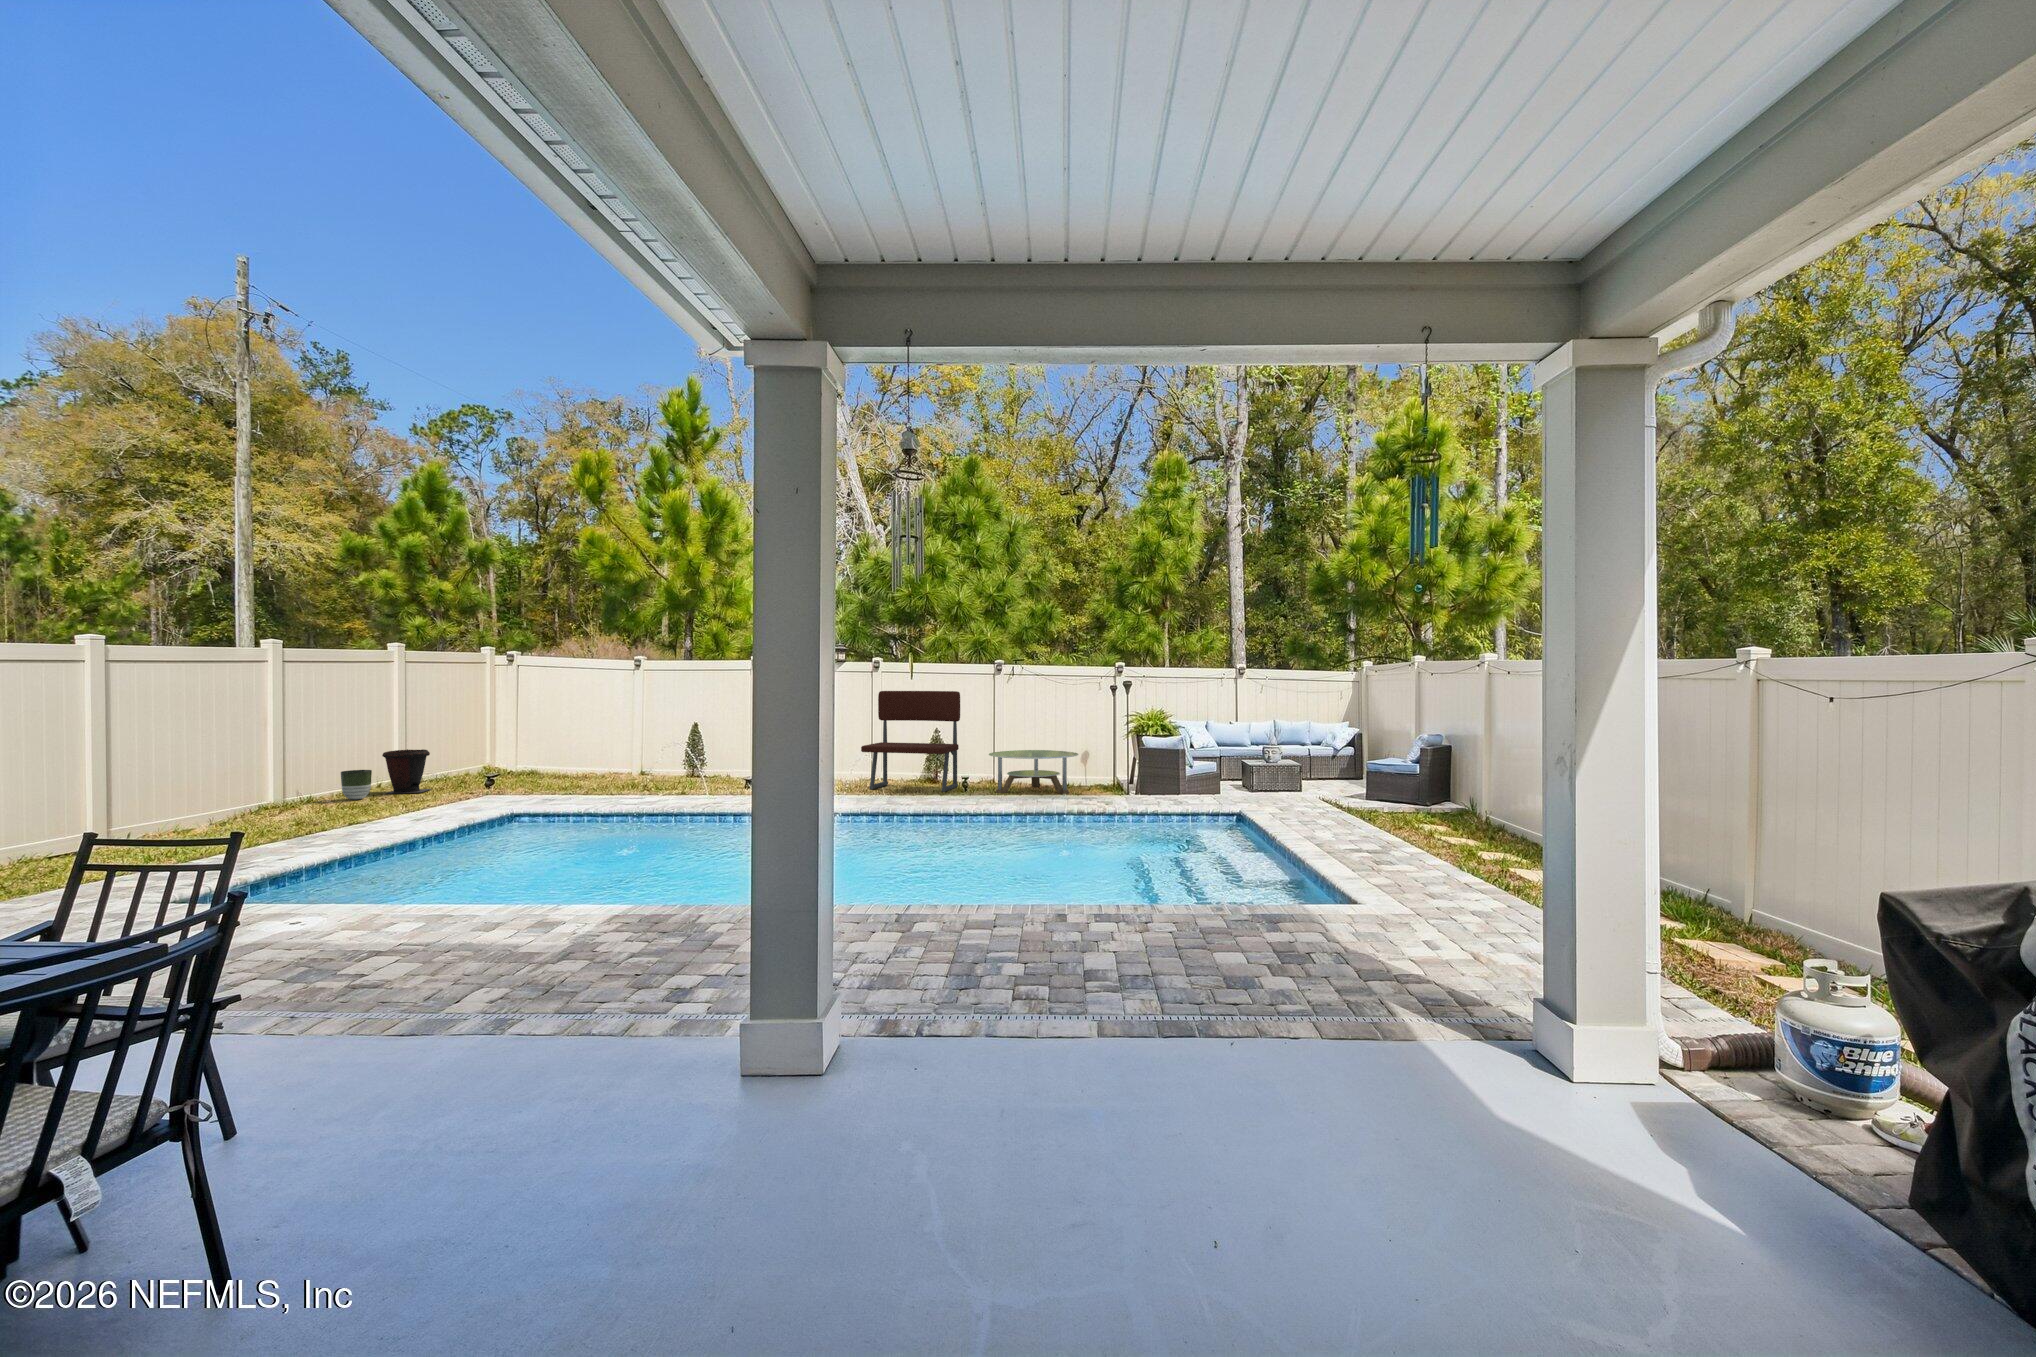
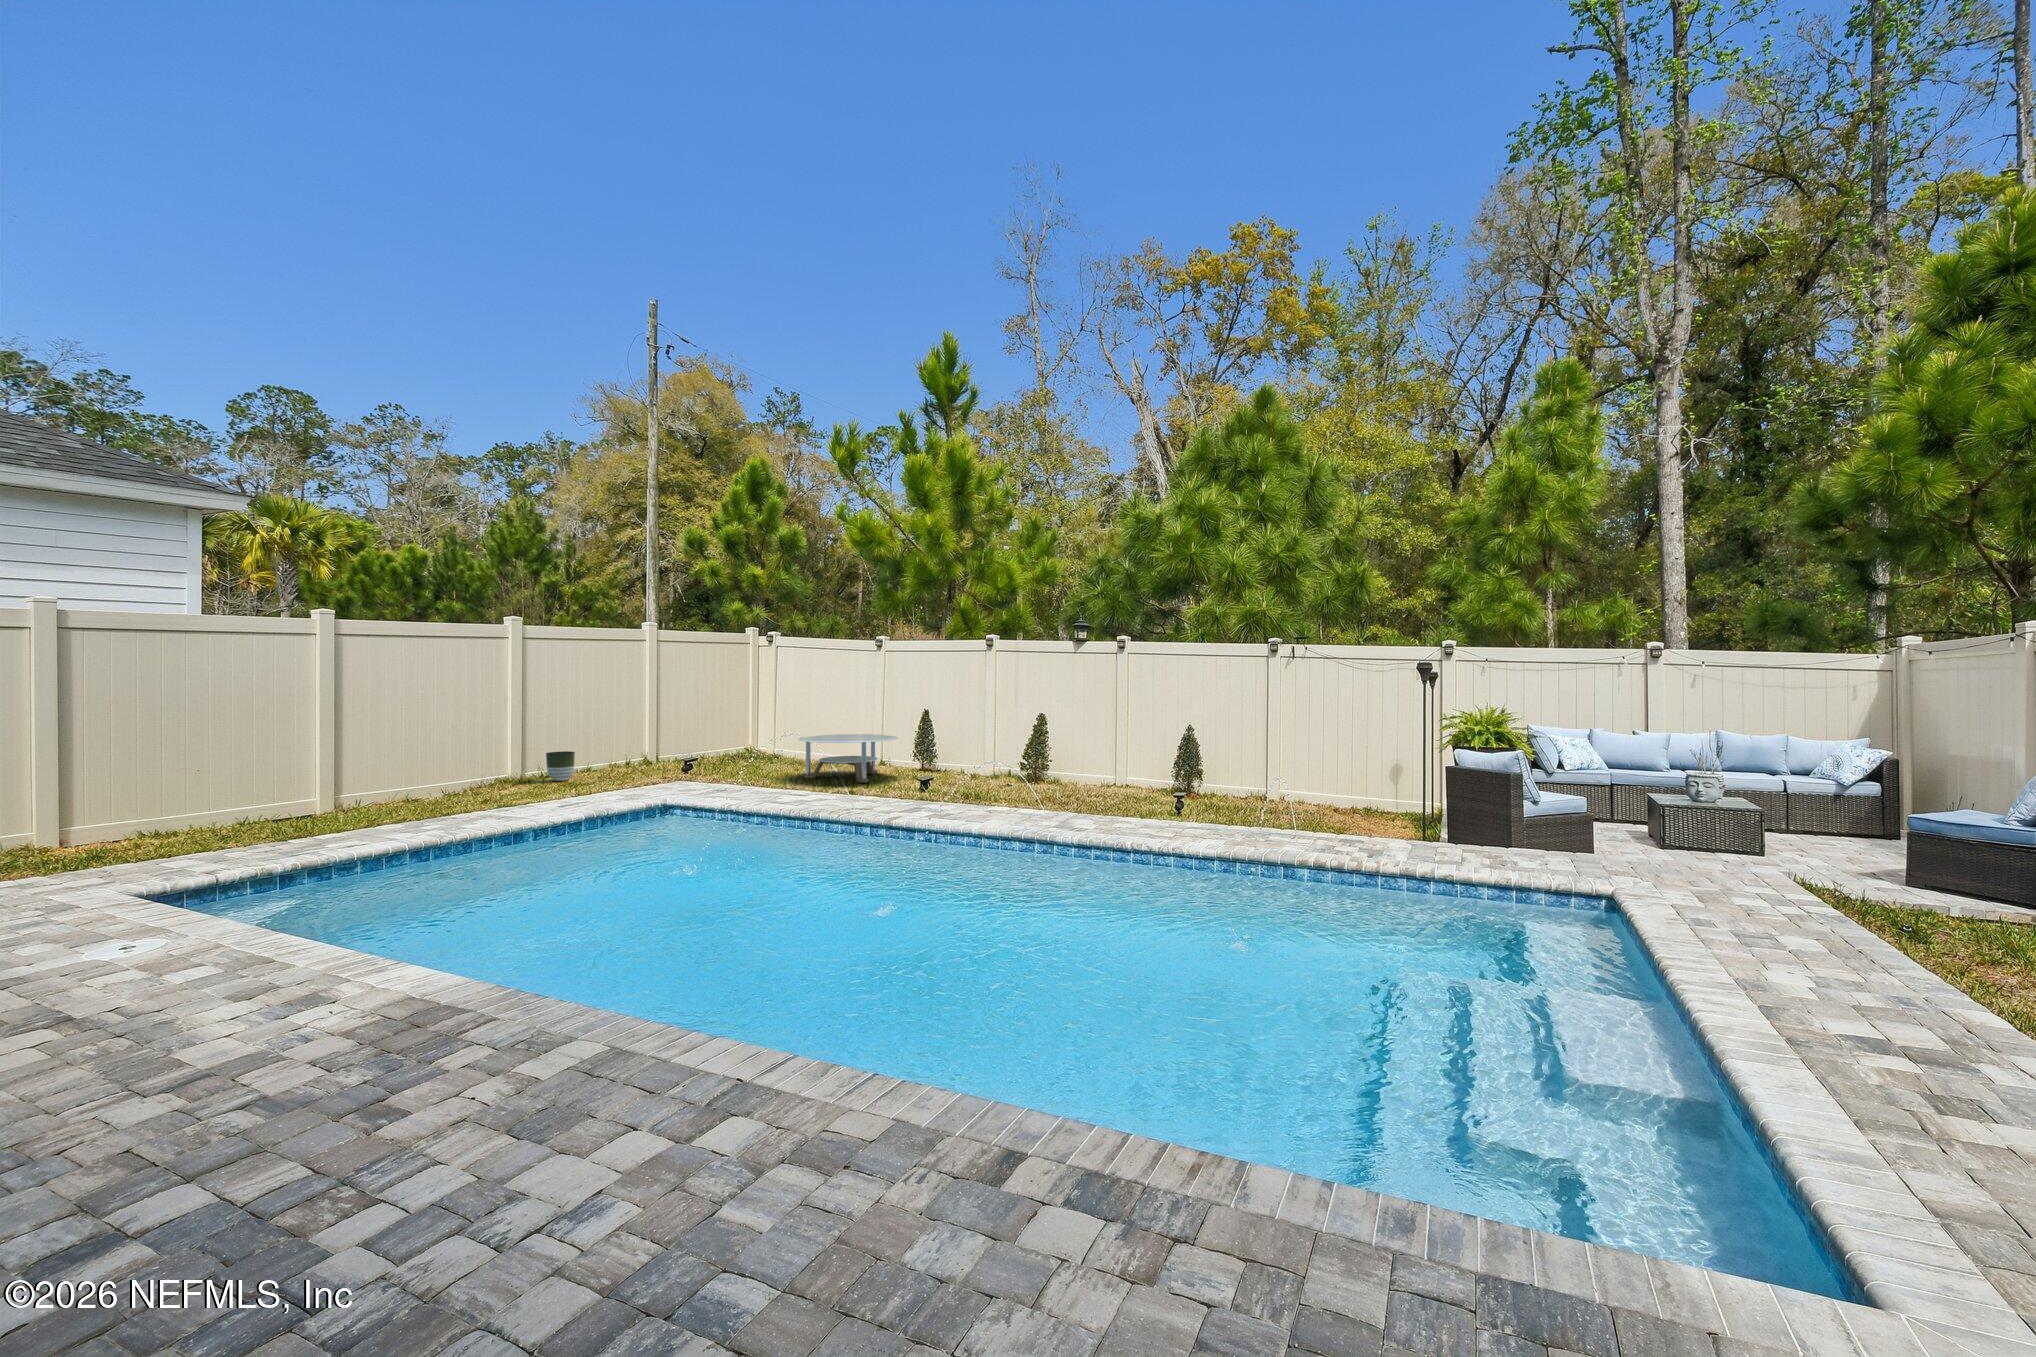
bench: present [861,691,960,792] -> none [1063,678,1192,812]
bucket: present [382,749,430,794] -> none [596,731,645,777]
round table: present [989,750,1078,794] -> present [798,734,898,783]

